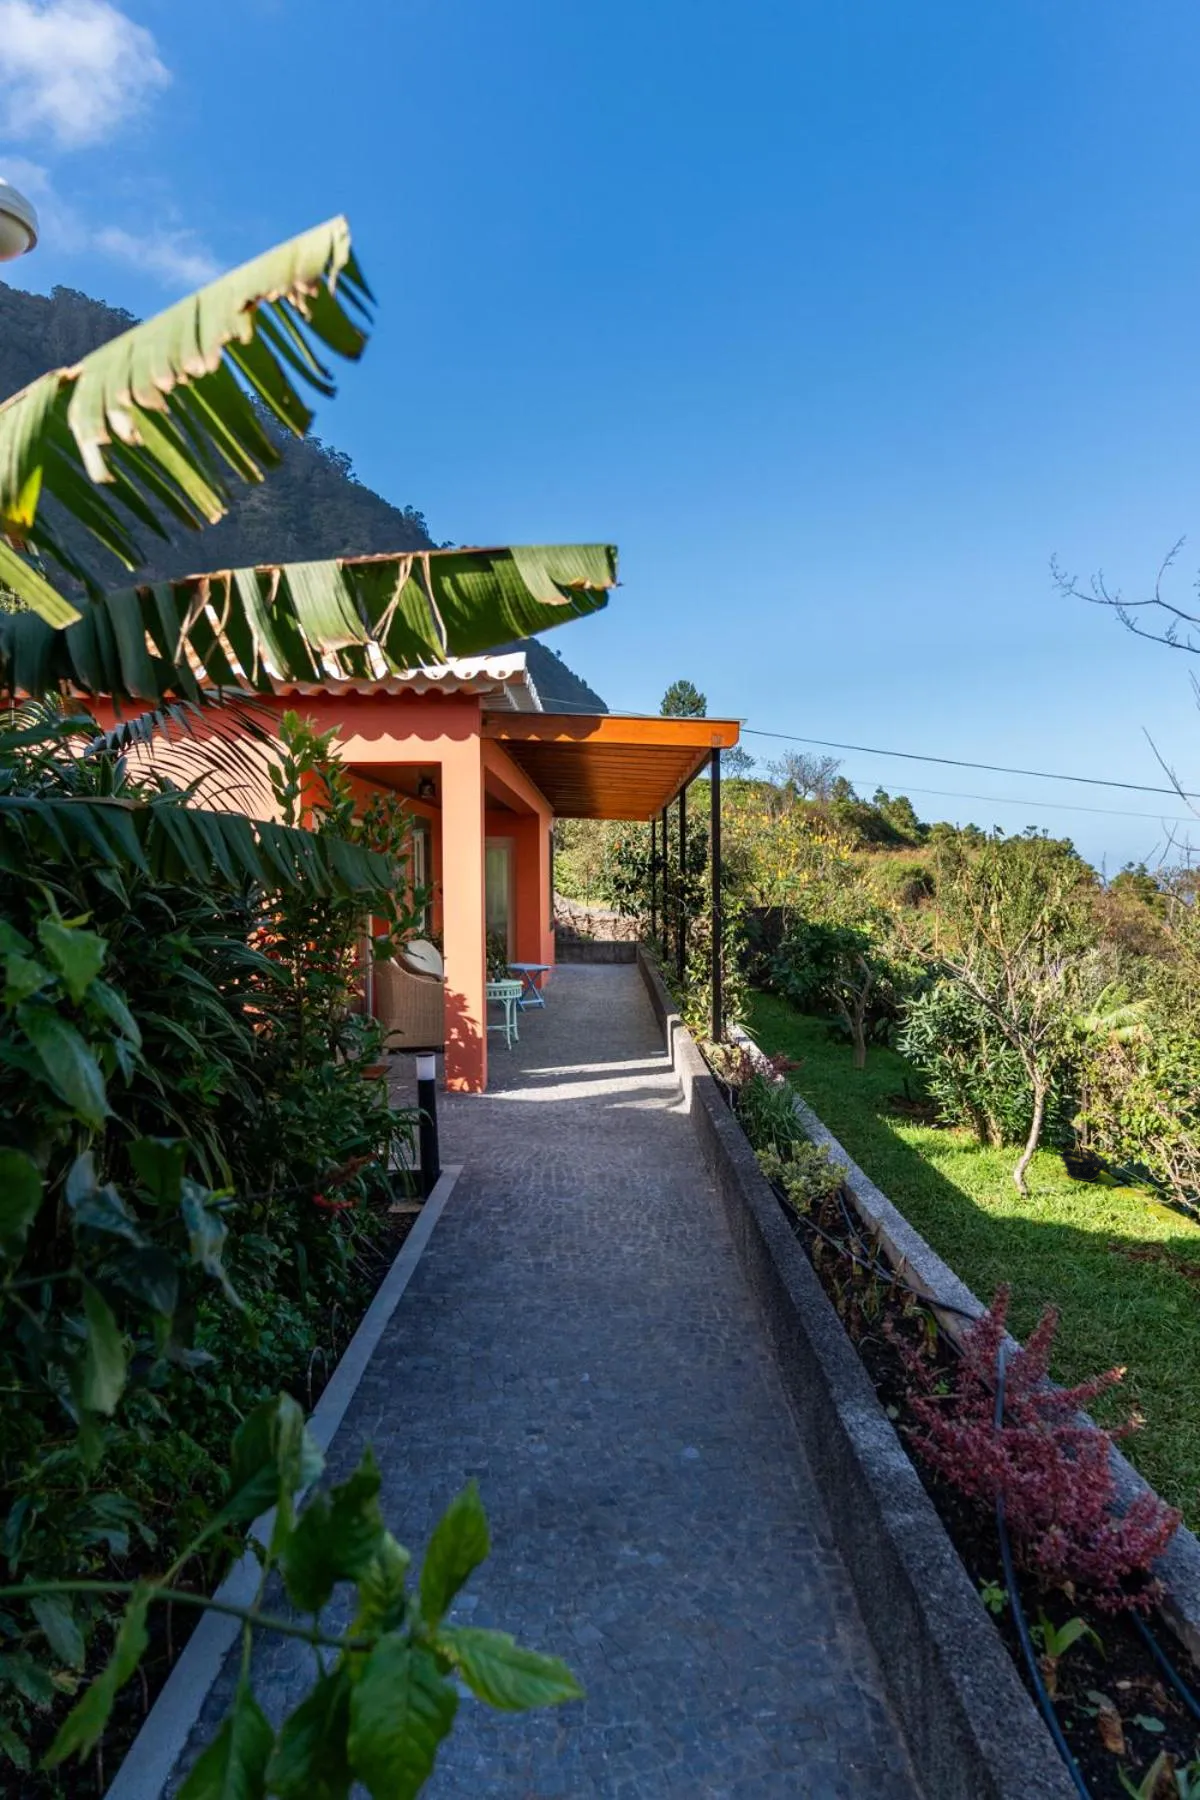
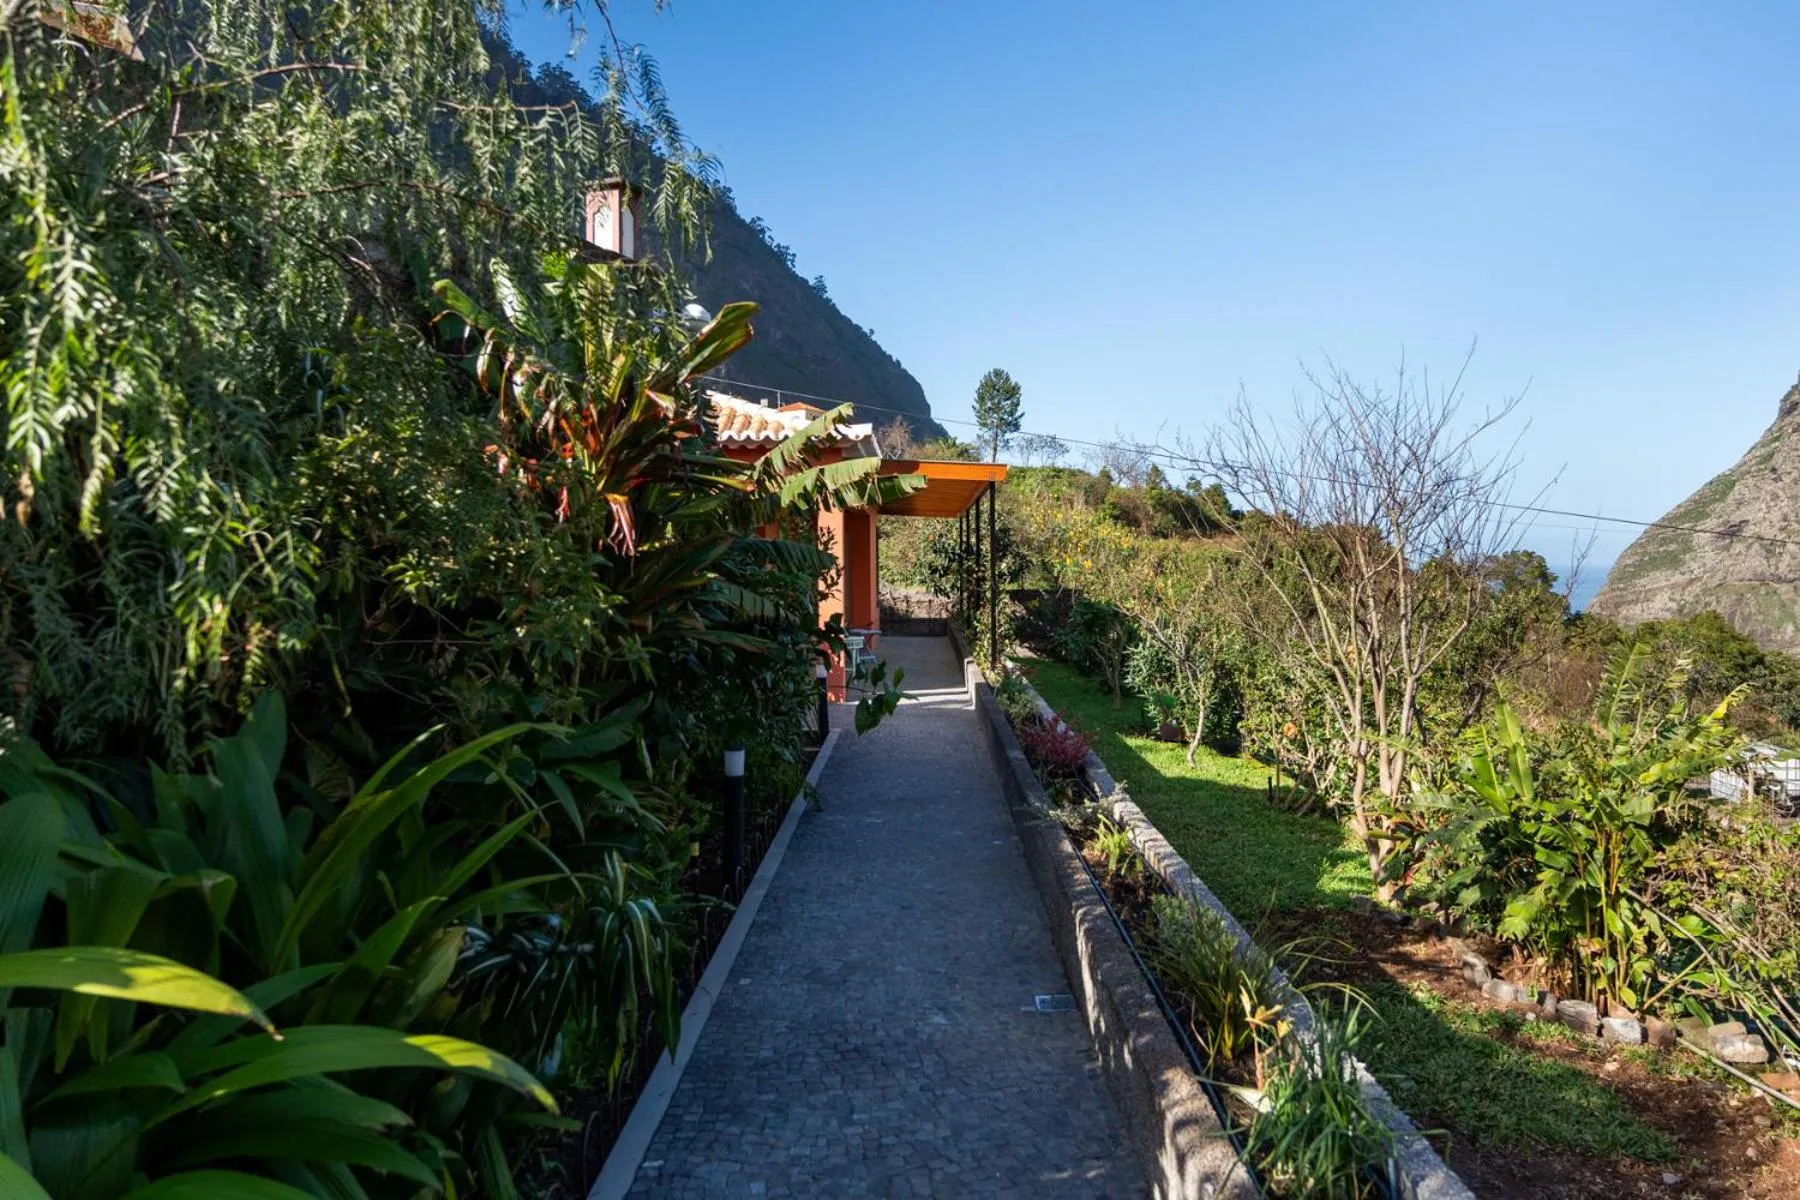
potted tree: none [944,1061,999,1145] -> present [1152,692,1180,741]

